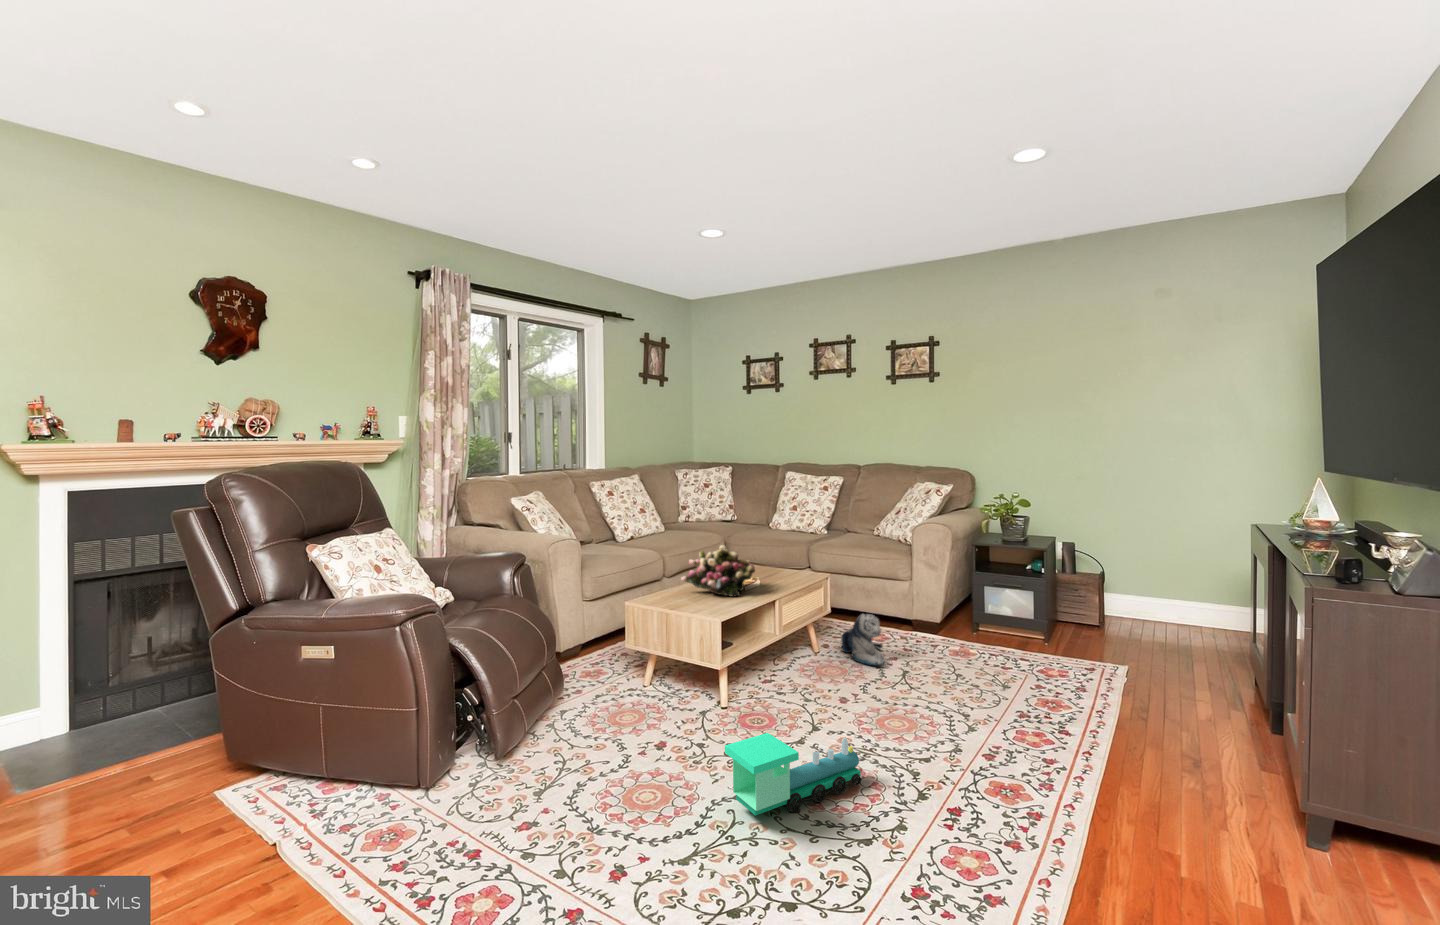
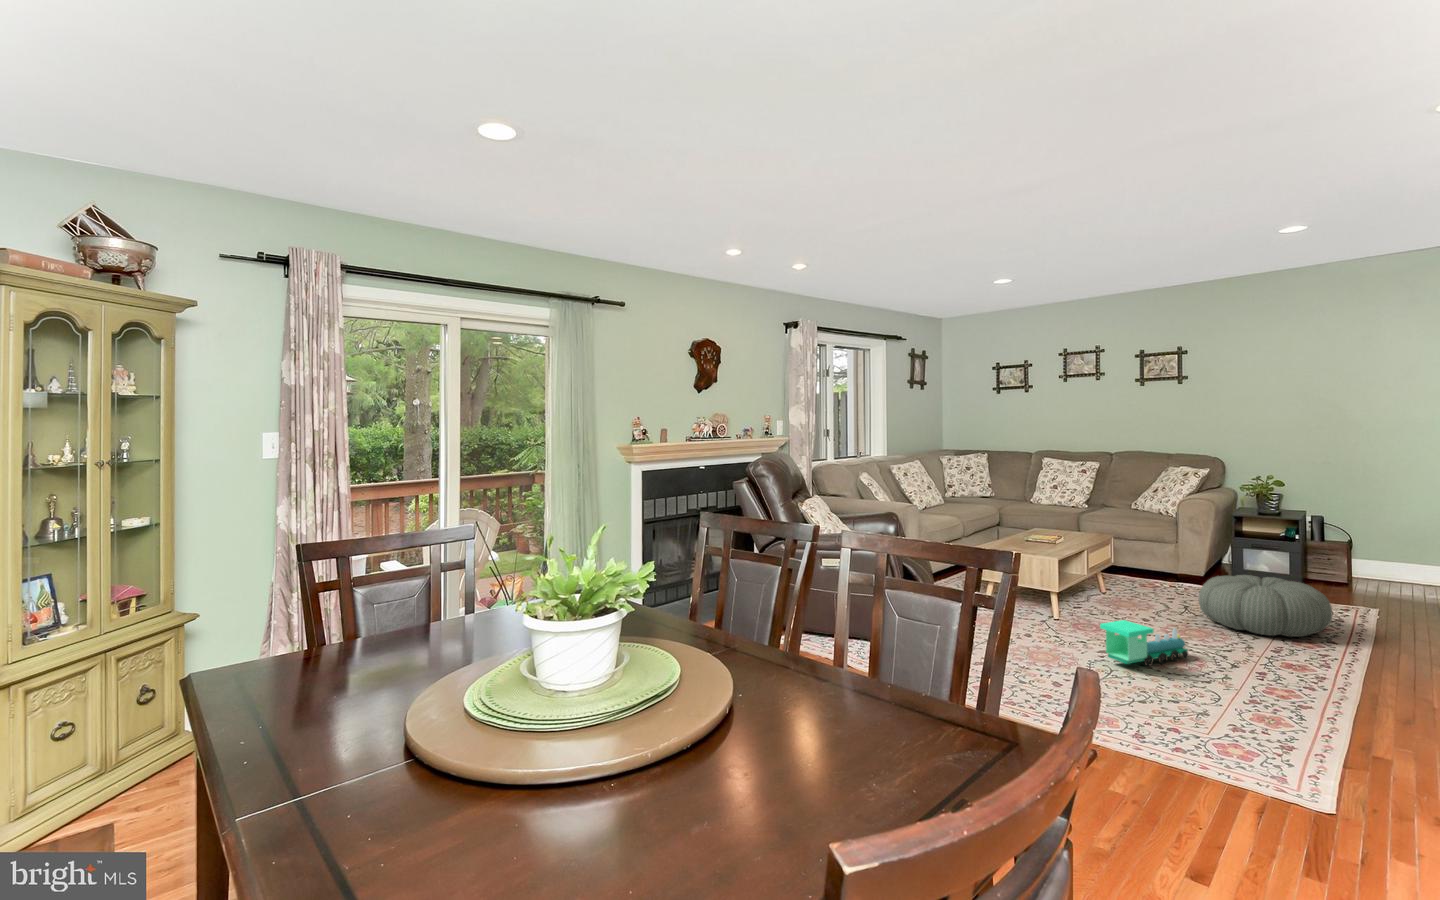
flower arrangement: present [681,545,755,597] -> none [1005,510,1065,546]
plush toy: present [841,614,884,666] -> none [1123,564,1167,602]
pouf: none [910,631,1063,725] -> present [1198,575,1333,637]

